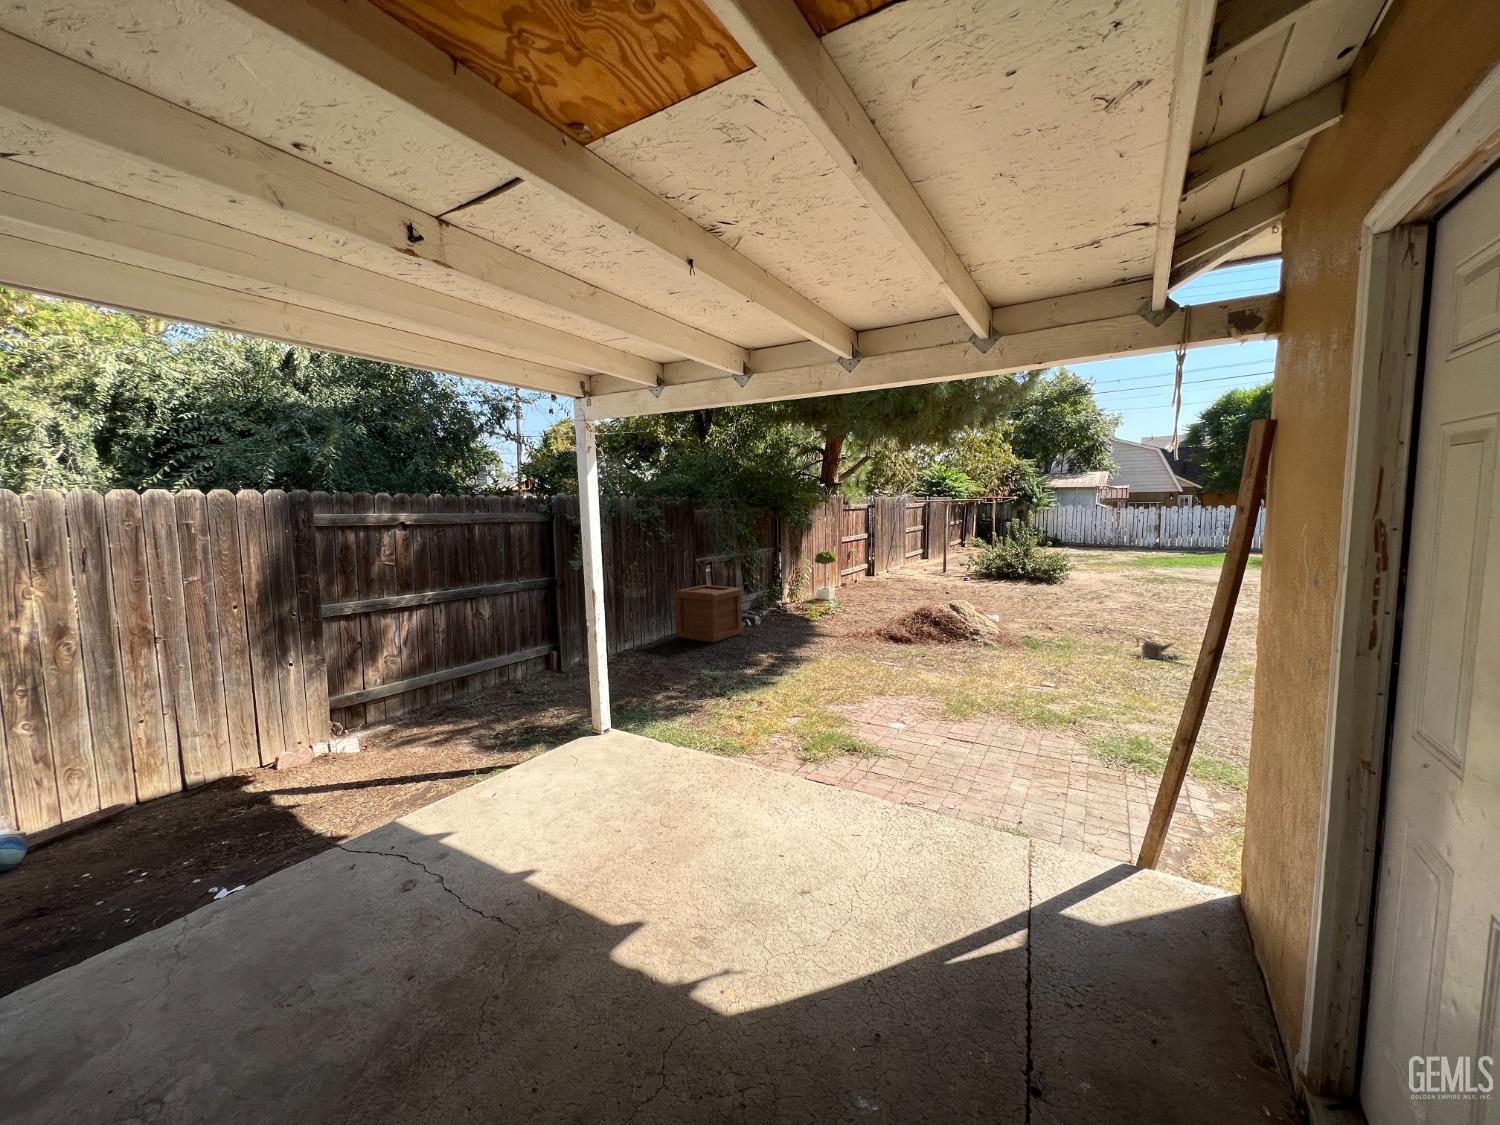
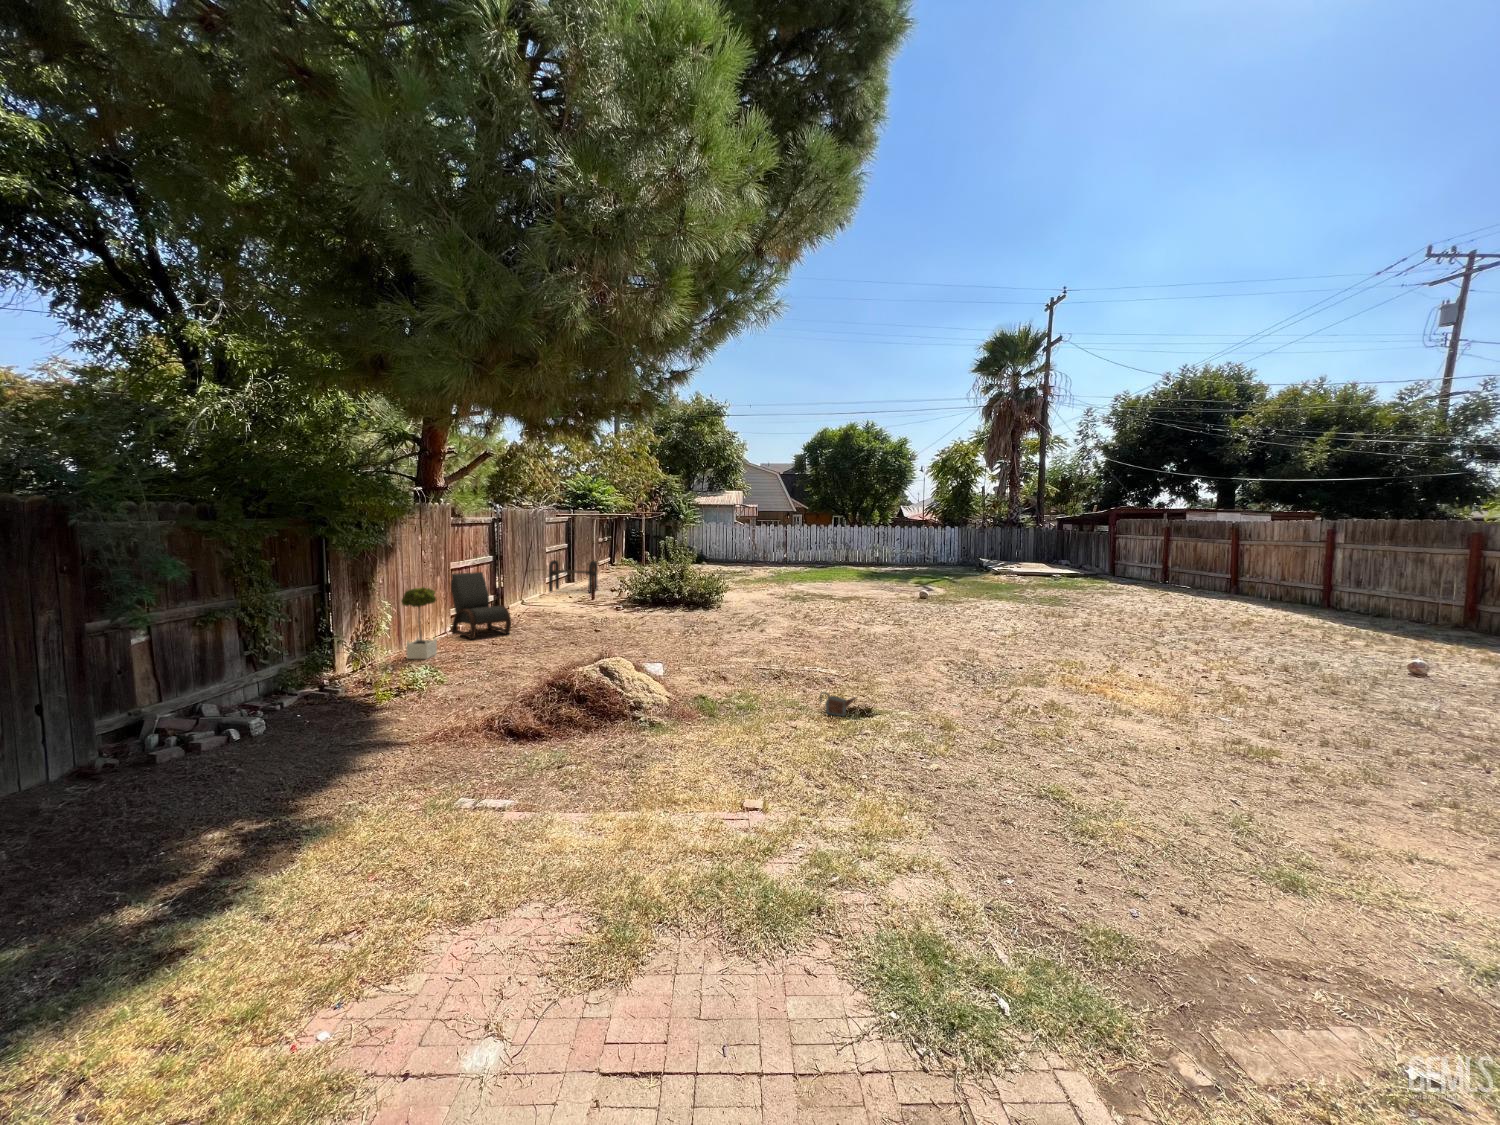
bench: none [908,539,949,567] -> present [549,560,598,593]
lounge chair: none [840,544,882,591] -> present [451,572,511,639]
wooden crate: present [675,585,742,643] -> none [23,675,221,802]

